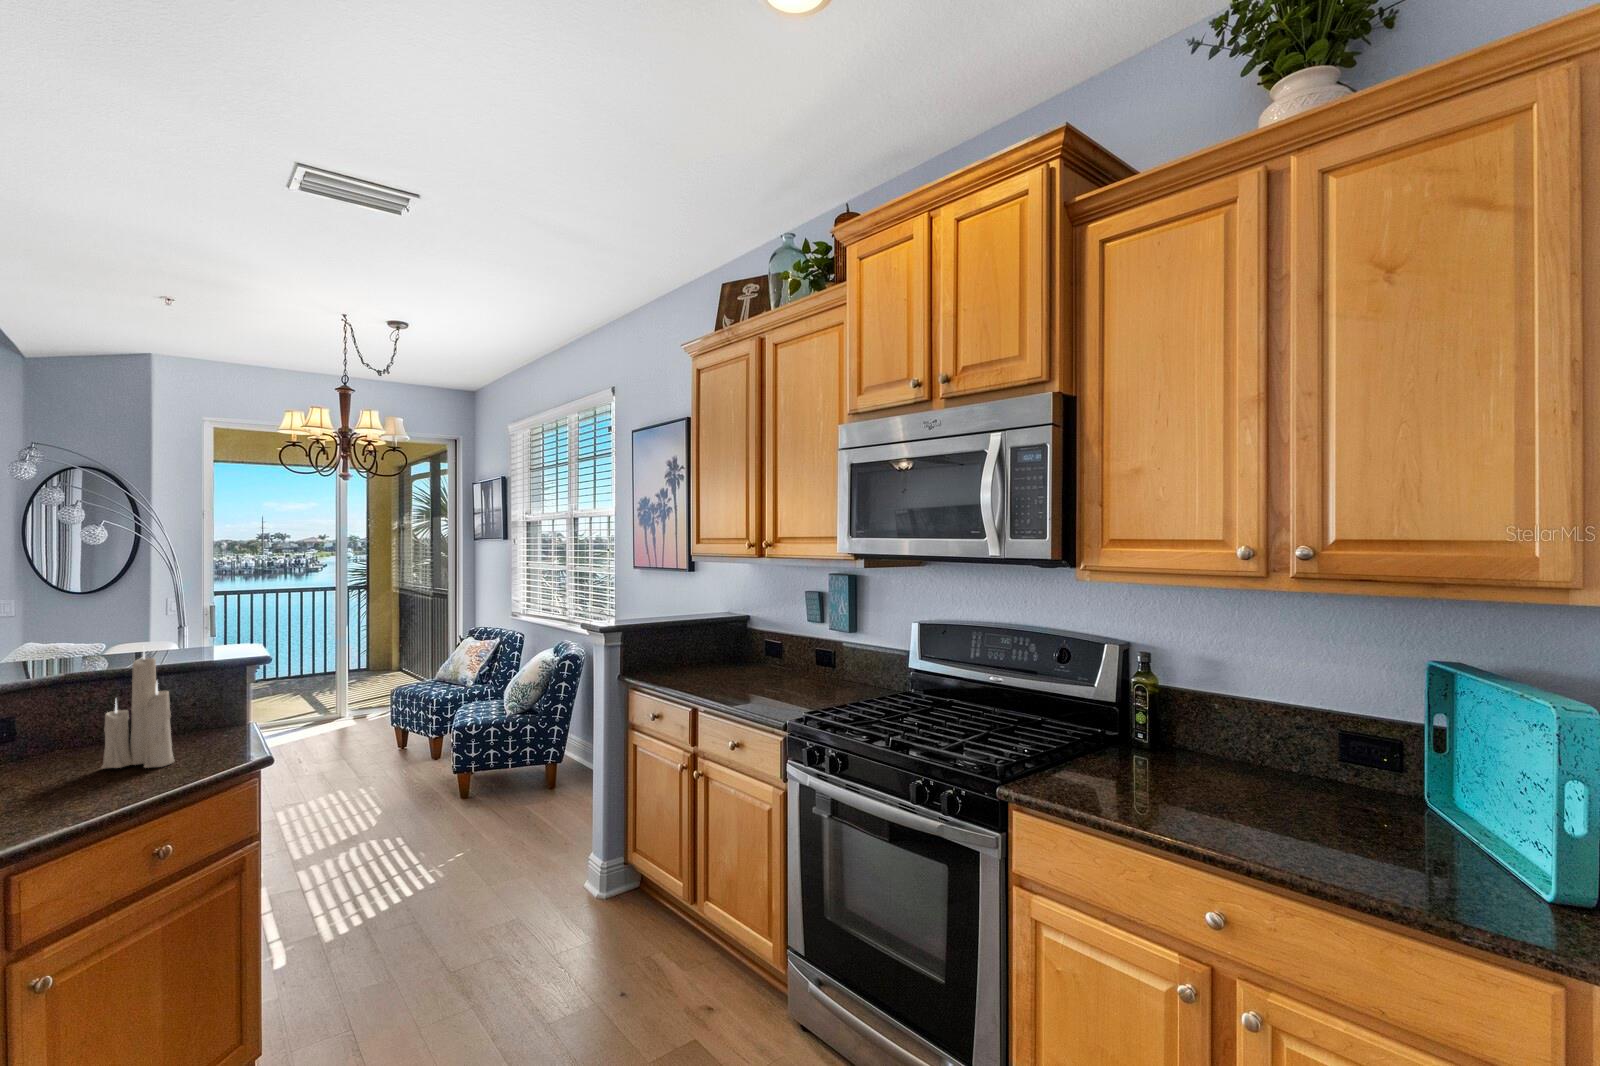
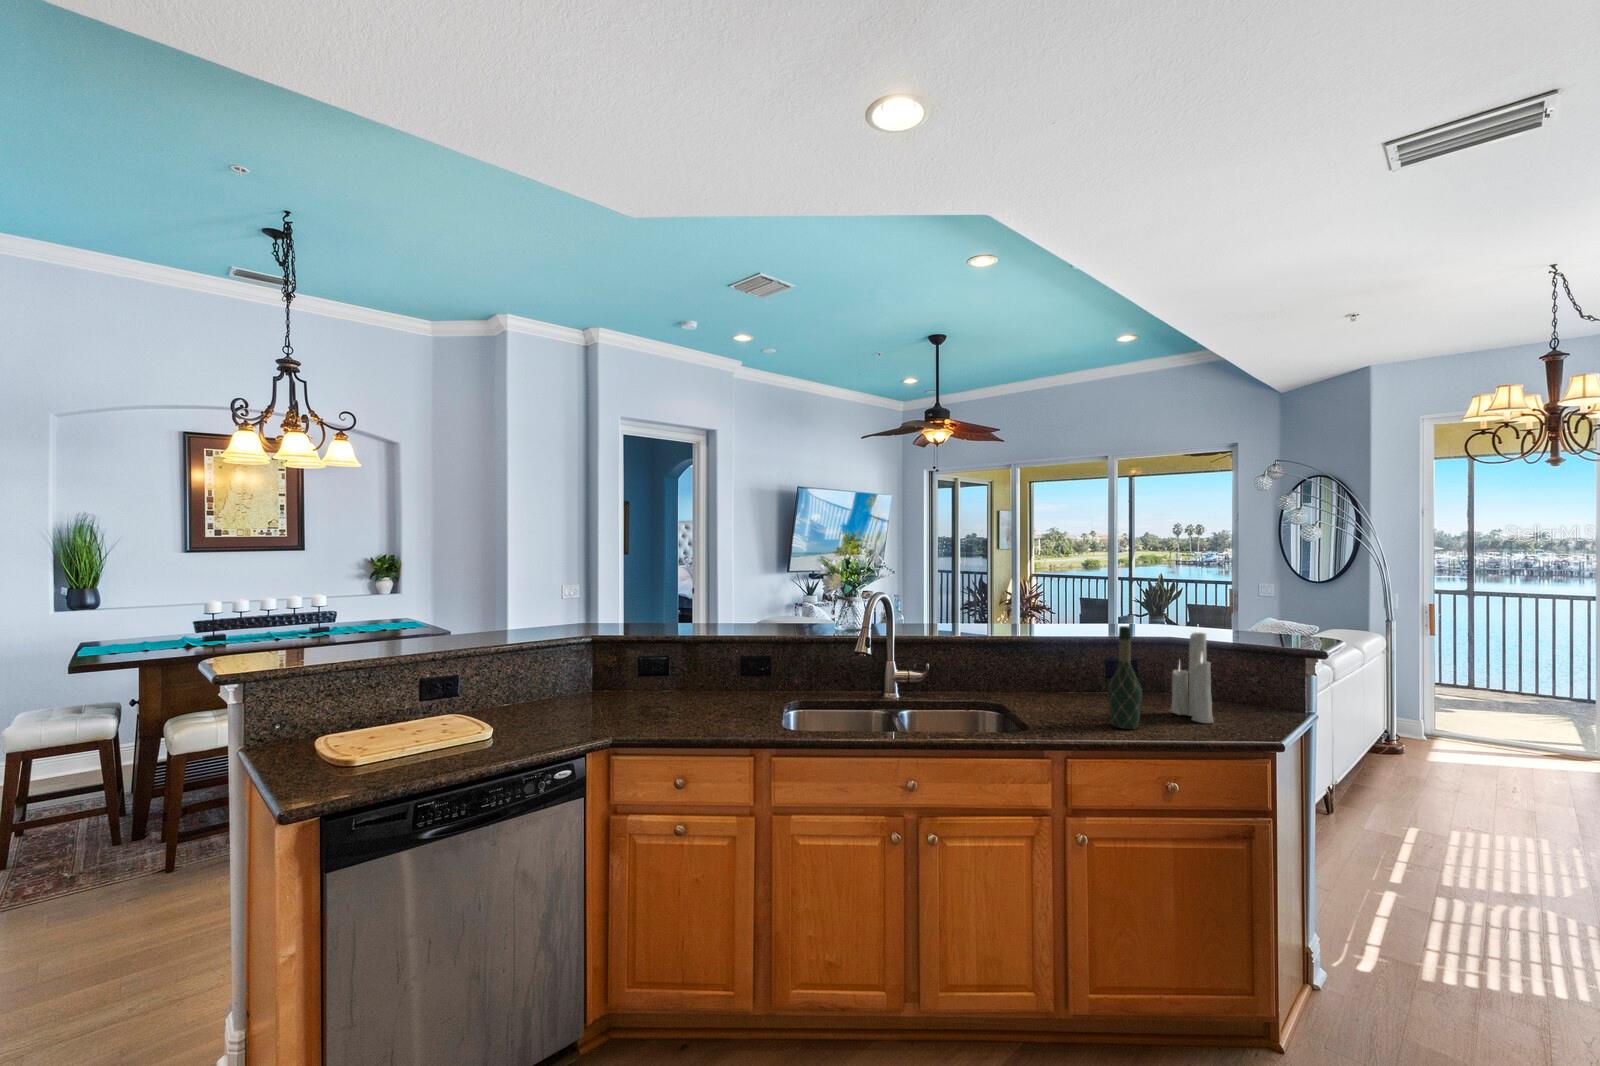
wine bottle: none [38,664,99,808] -> present [1107,626,1142,729]

